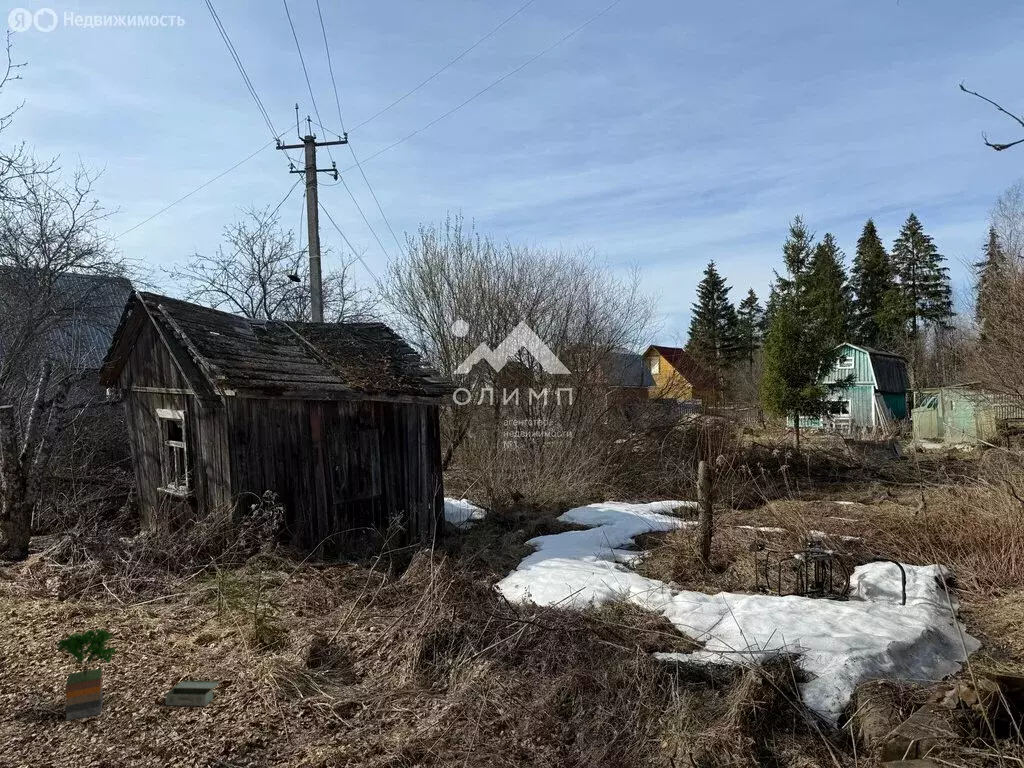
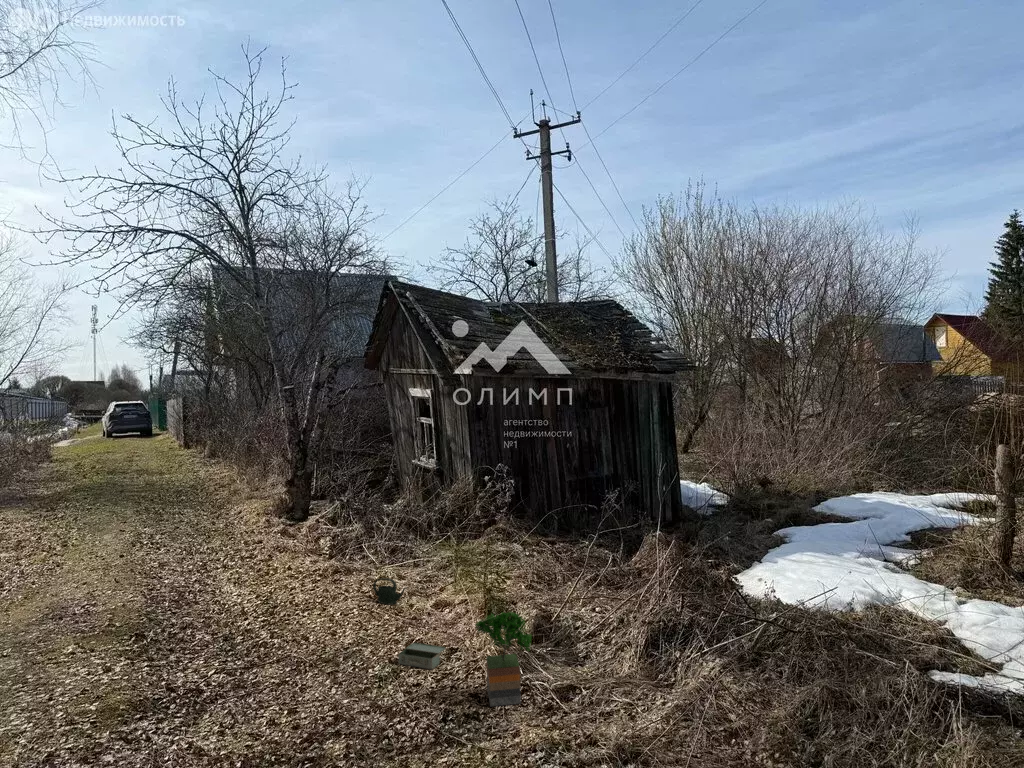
watering can: none [126,616,168,644] -> present [373,578,407,605]
potted tree: present [56,629,116,720] -> present [475,612,531,706]

